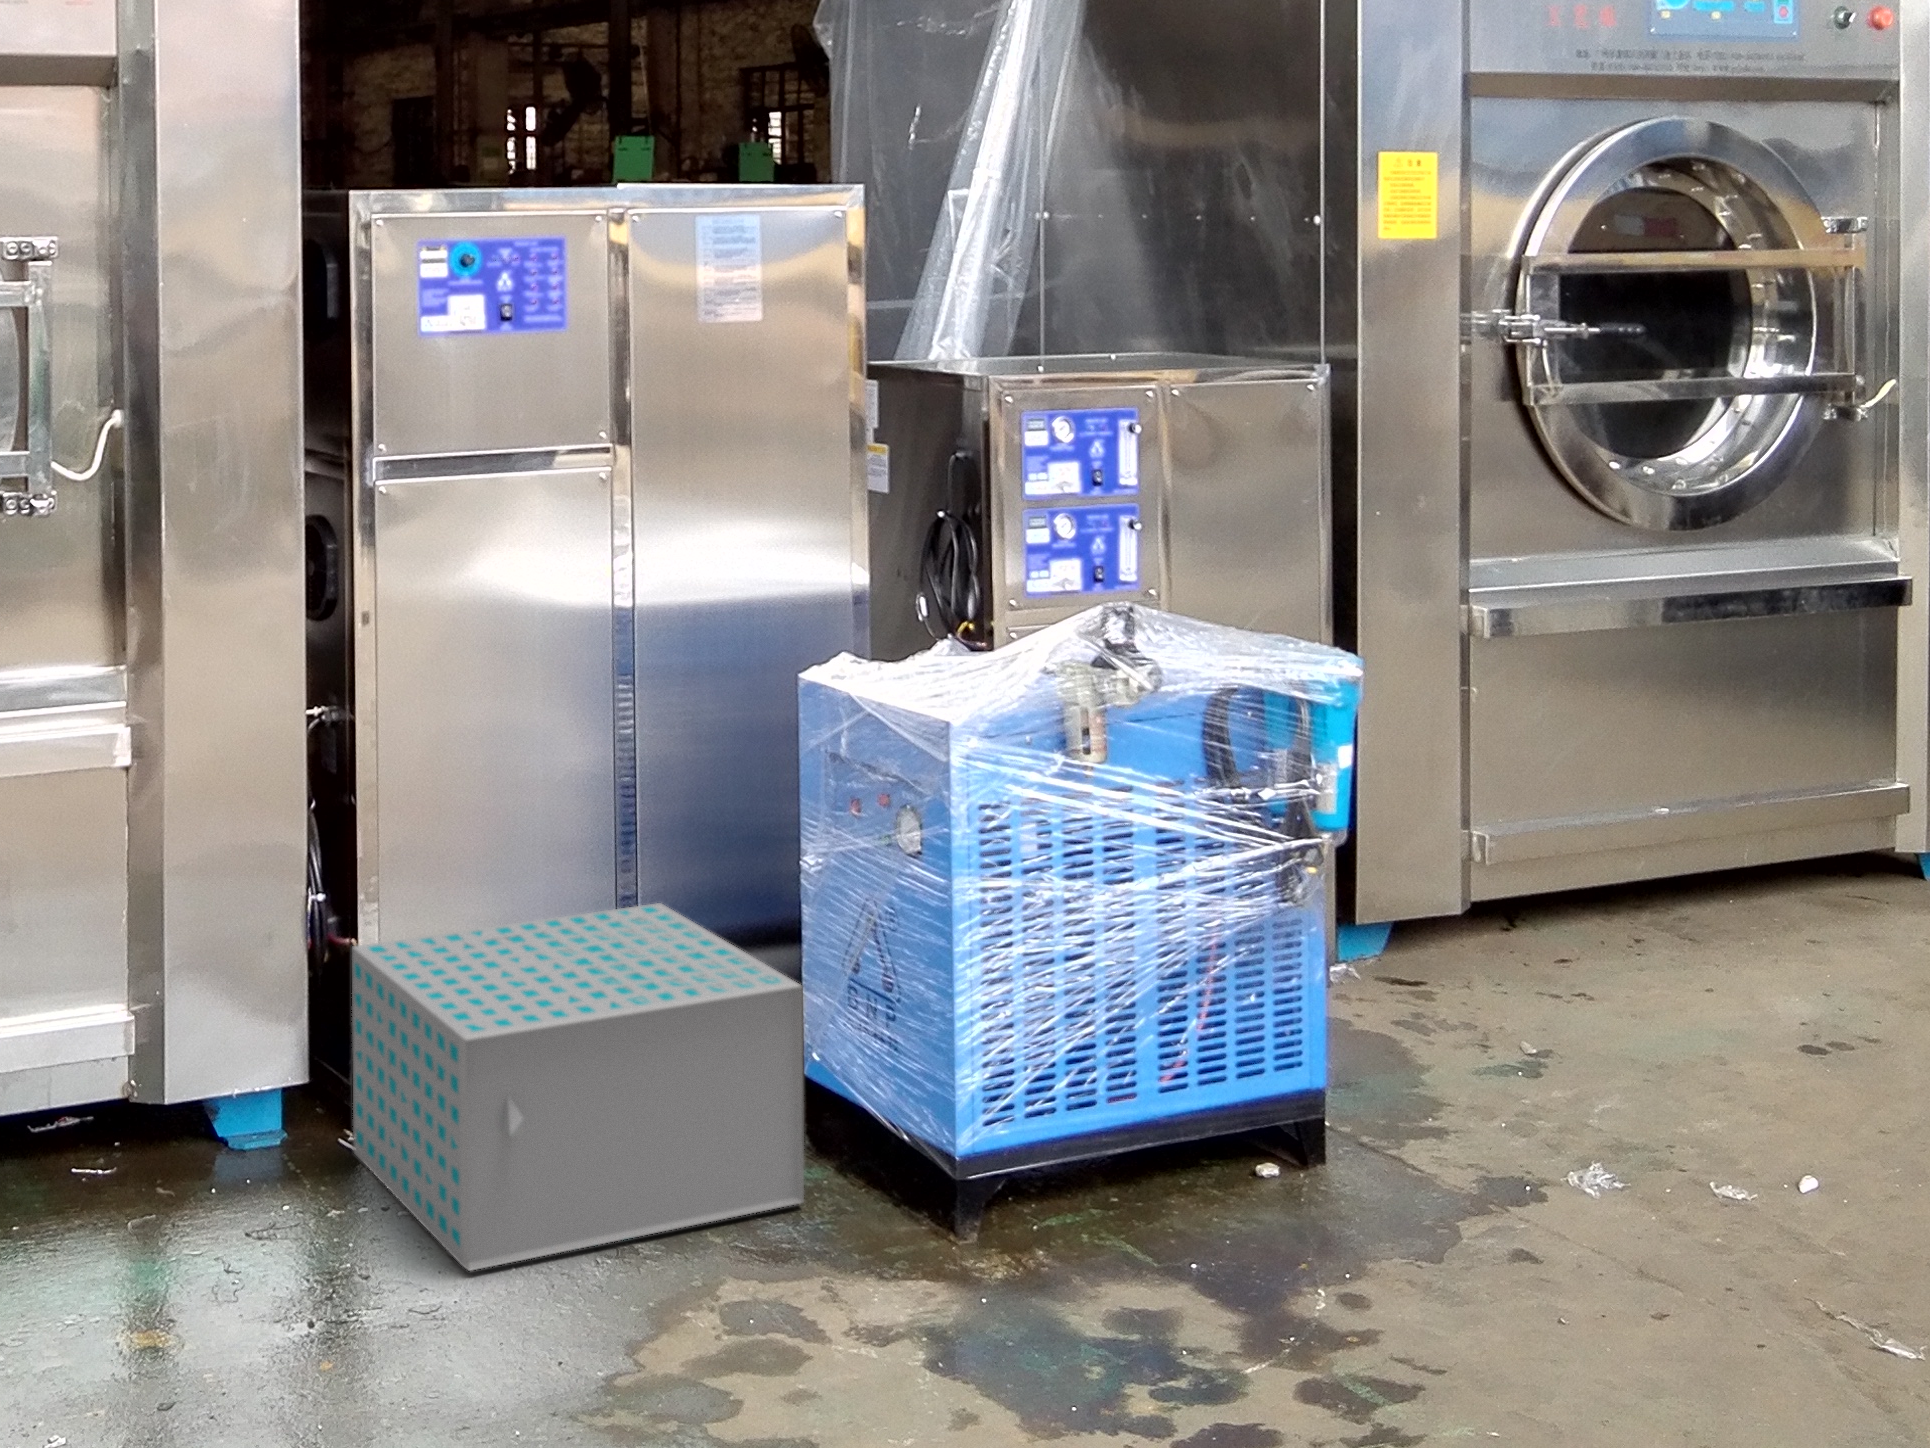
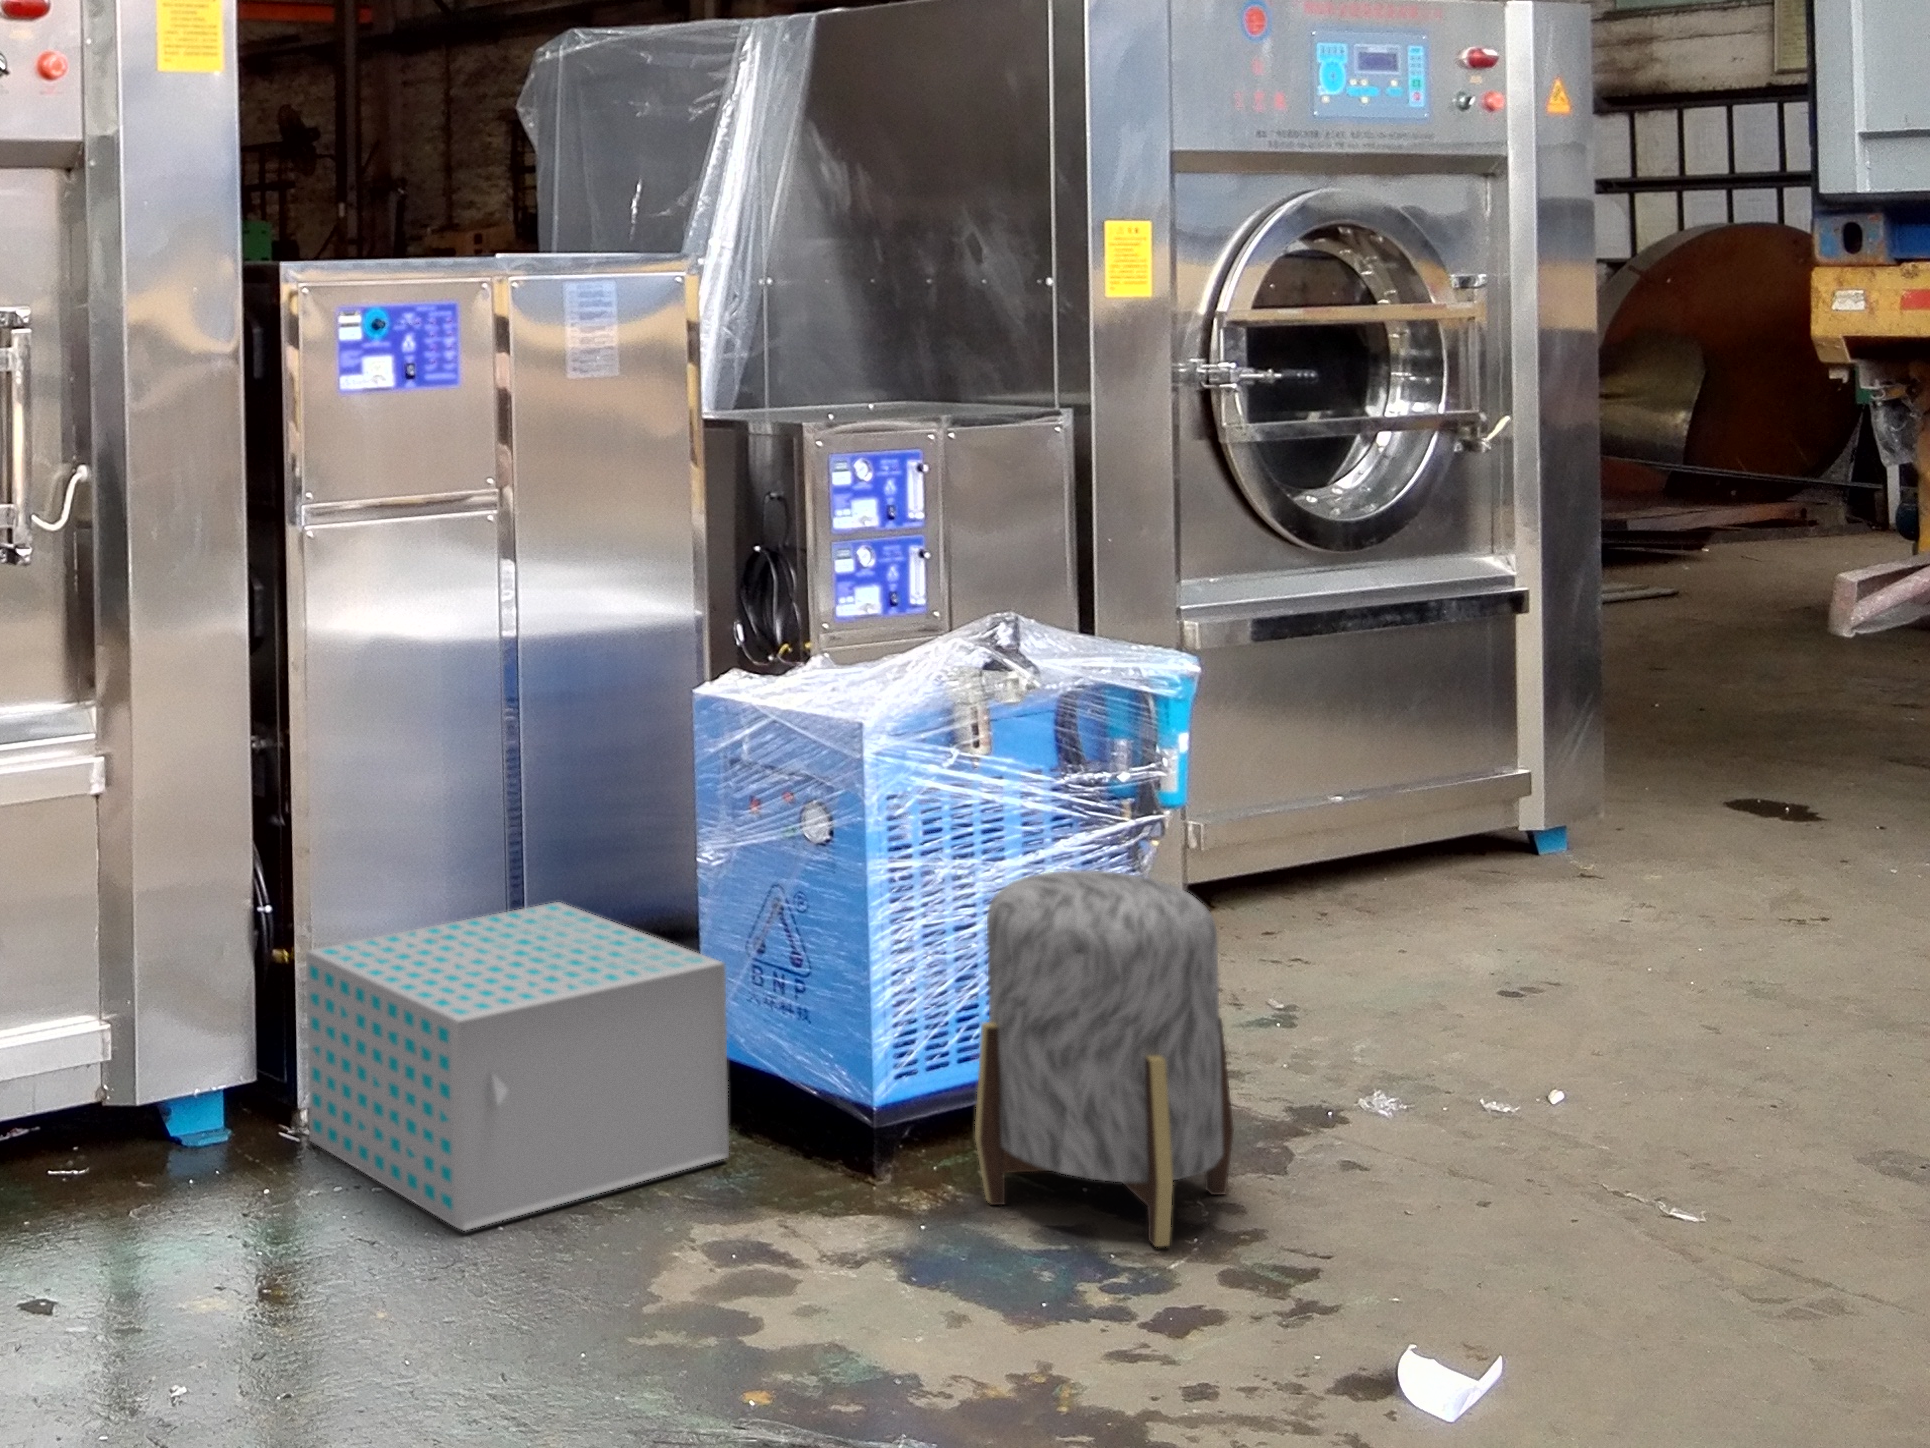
stool: none [1066,902,1376,1346] -> present [975,871,1234,1247]

